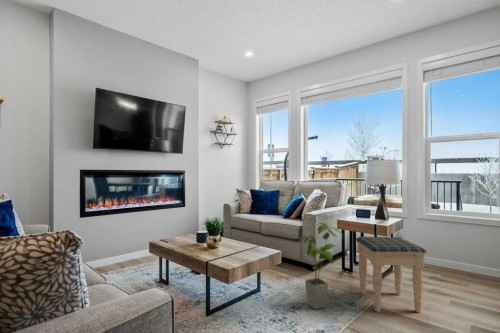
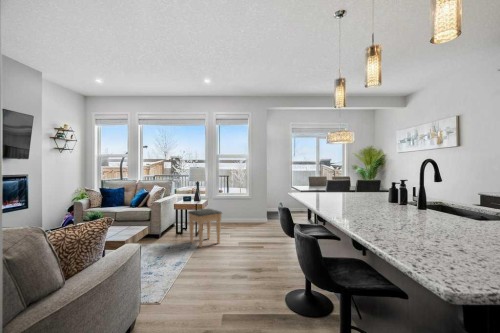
house plant: present [298,223,341,309] -> none [158,204,184,254]

